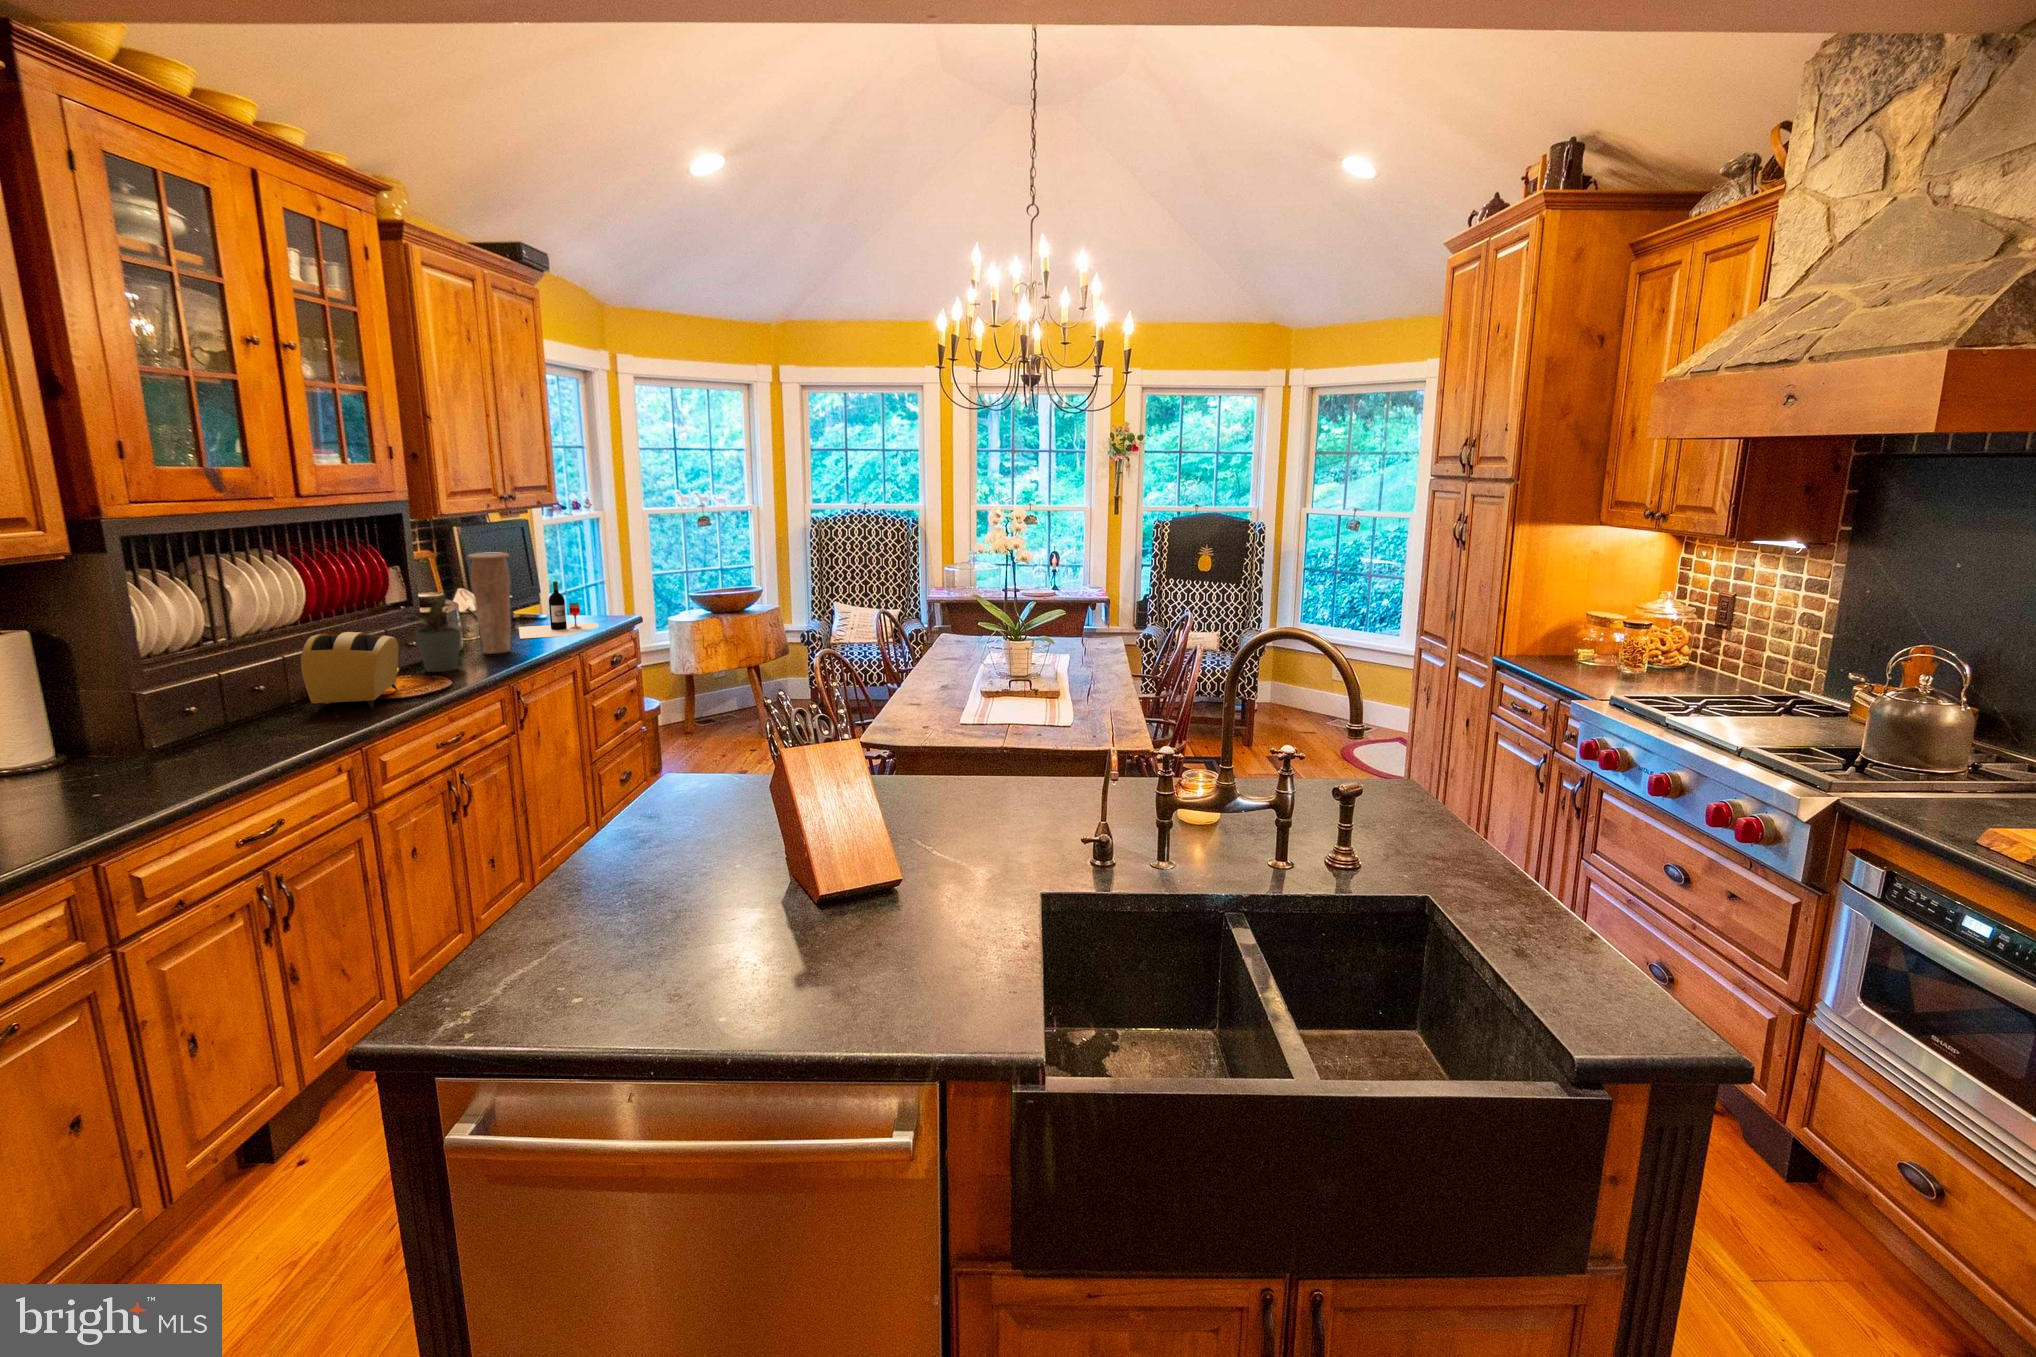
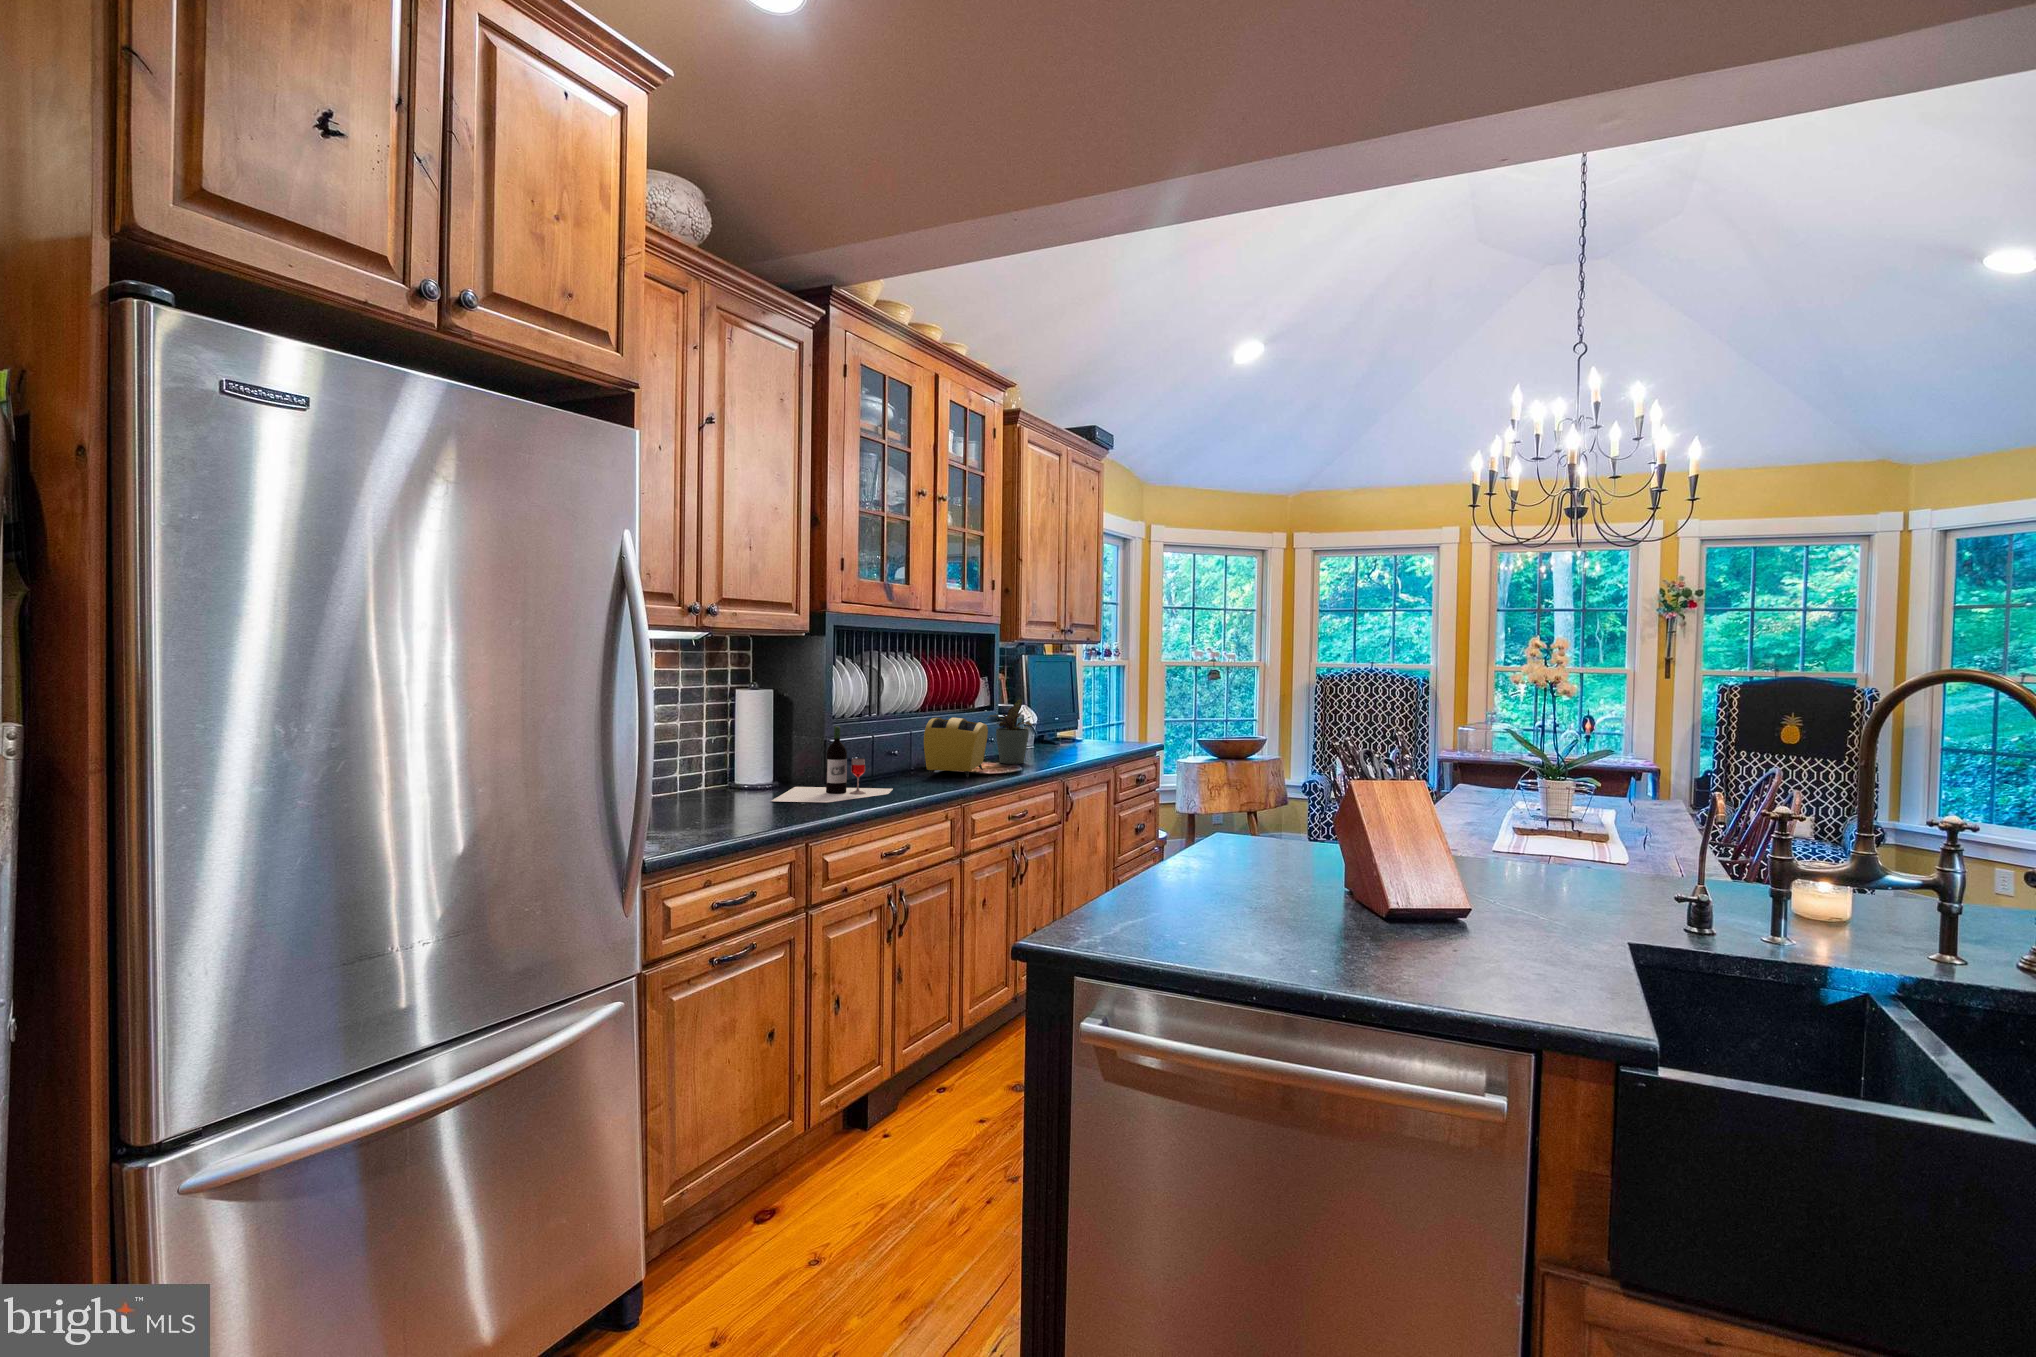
vase: present [468,553,511,654] -> none [1037,673,1069,757]
wine bottle: present [519,581,599,639] -> present [772,726,893,802]

